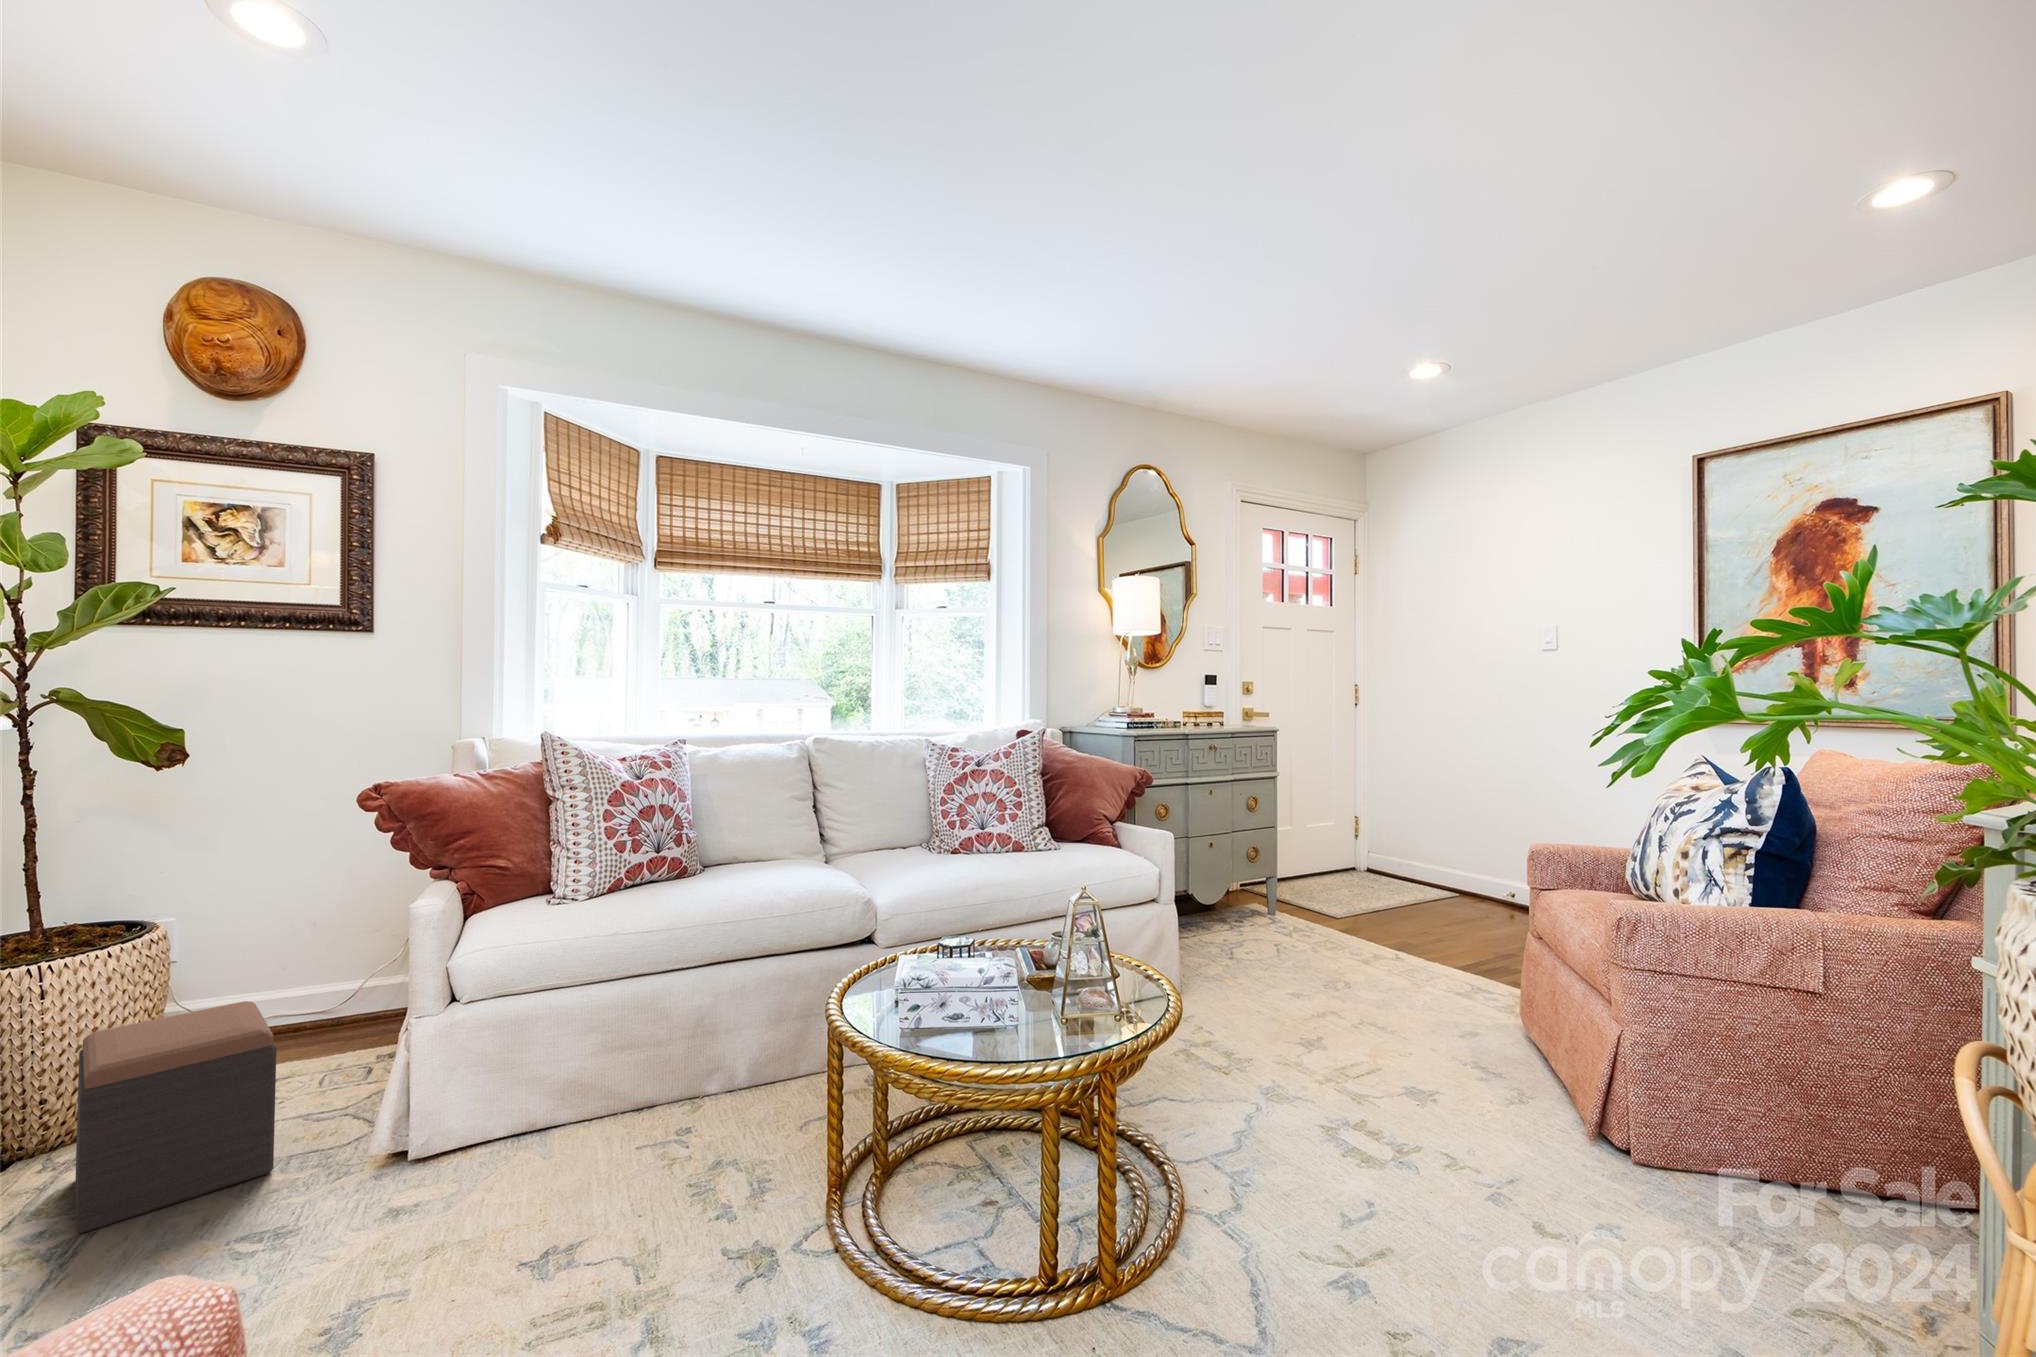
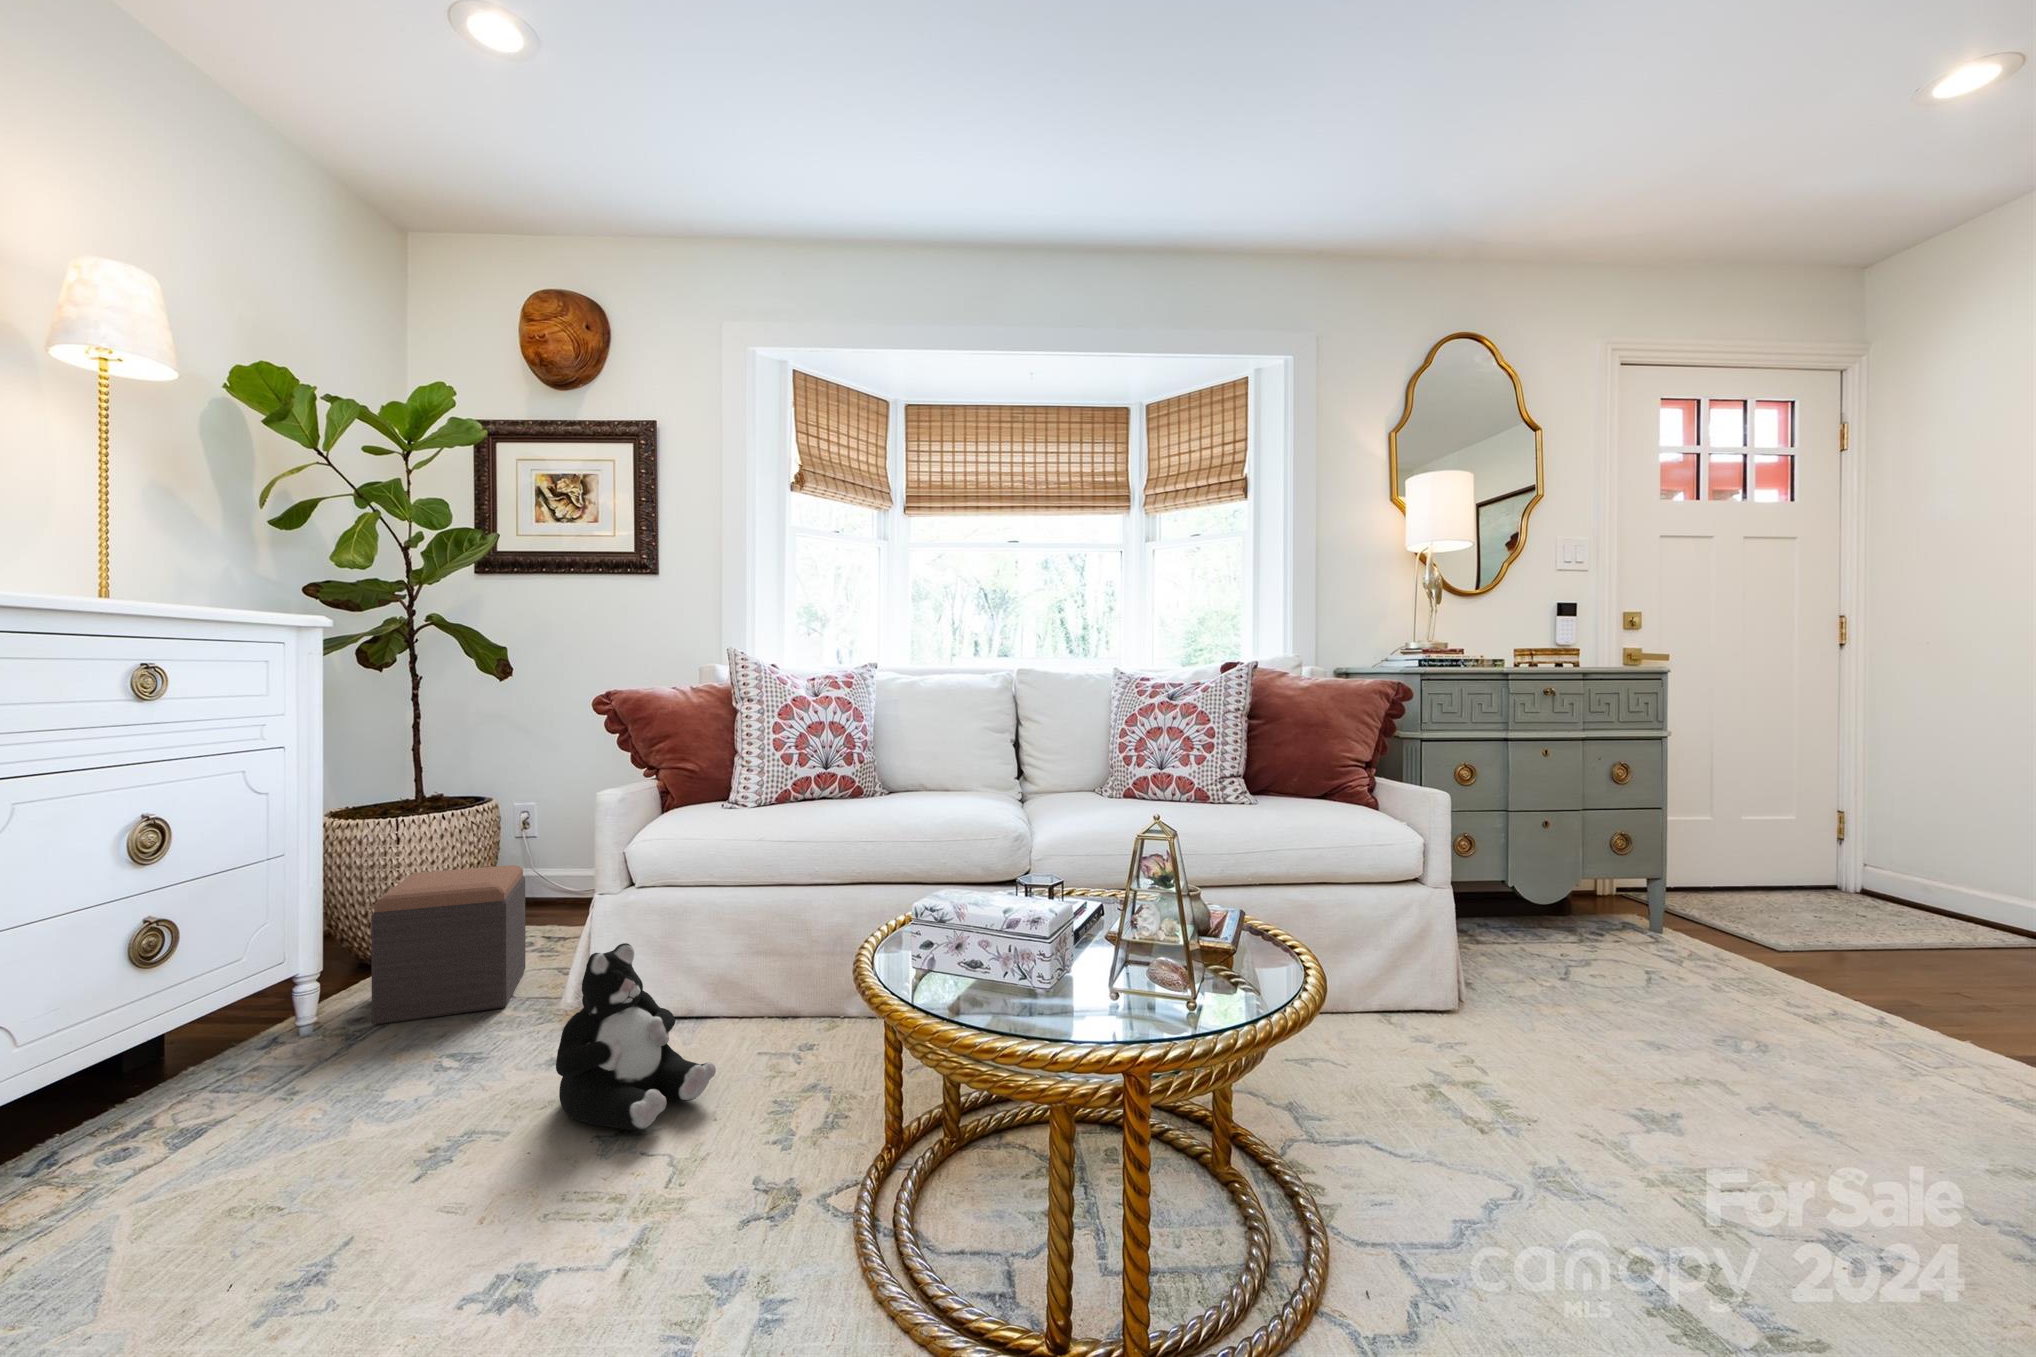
plush toy: none [460,1062,637,1253] -> present [556,943,716,1130]

